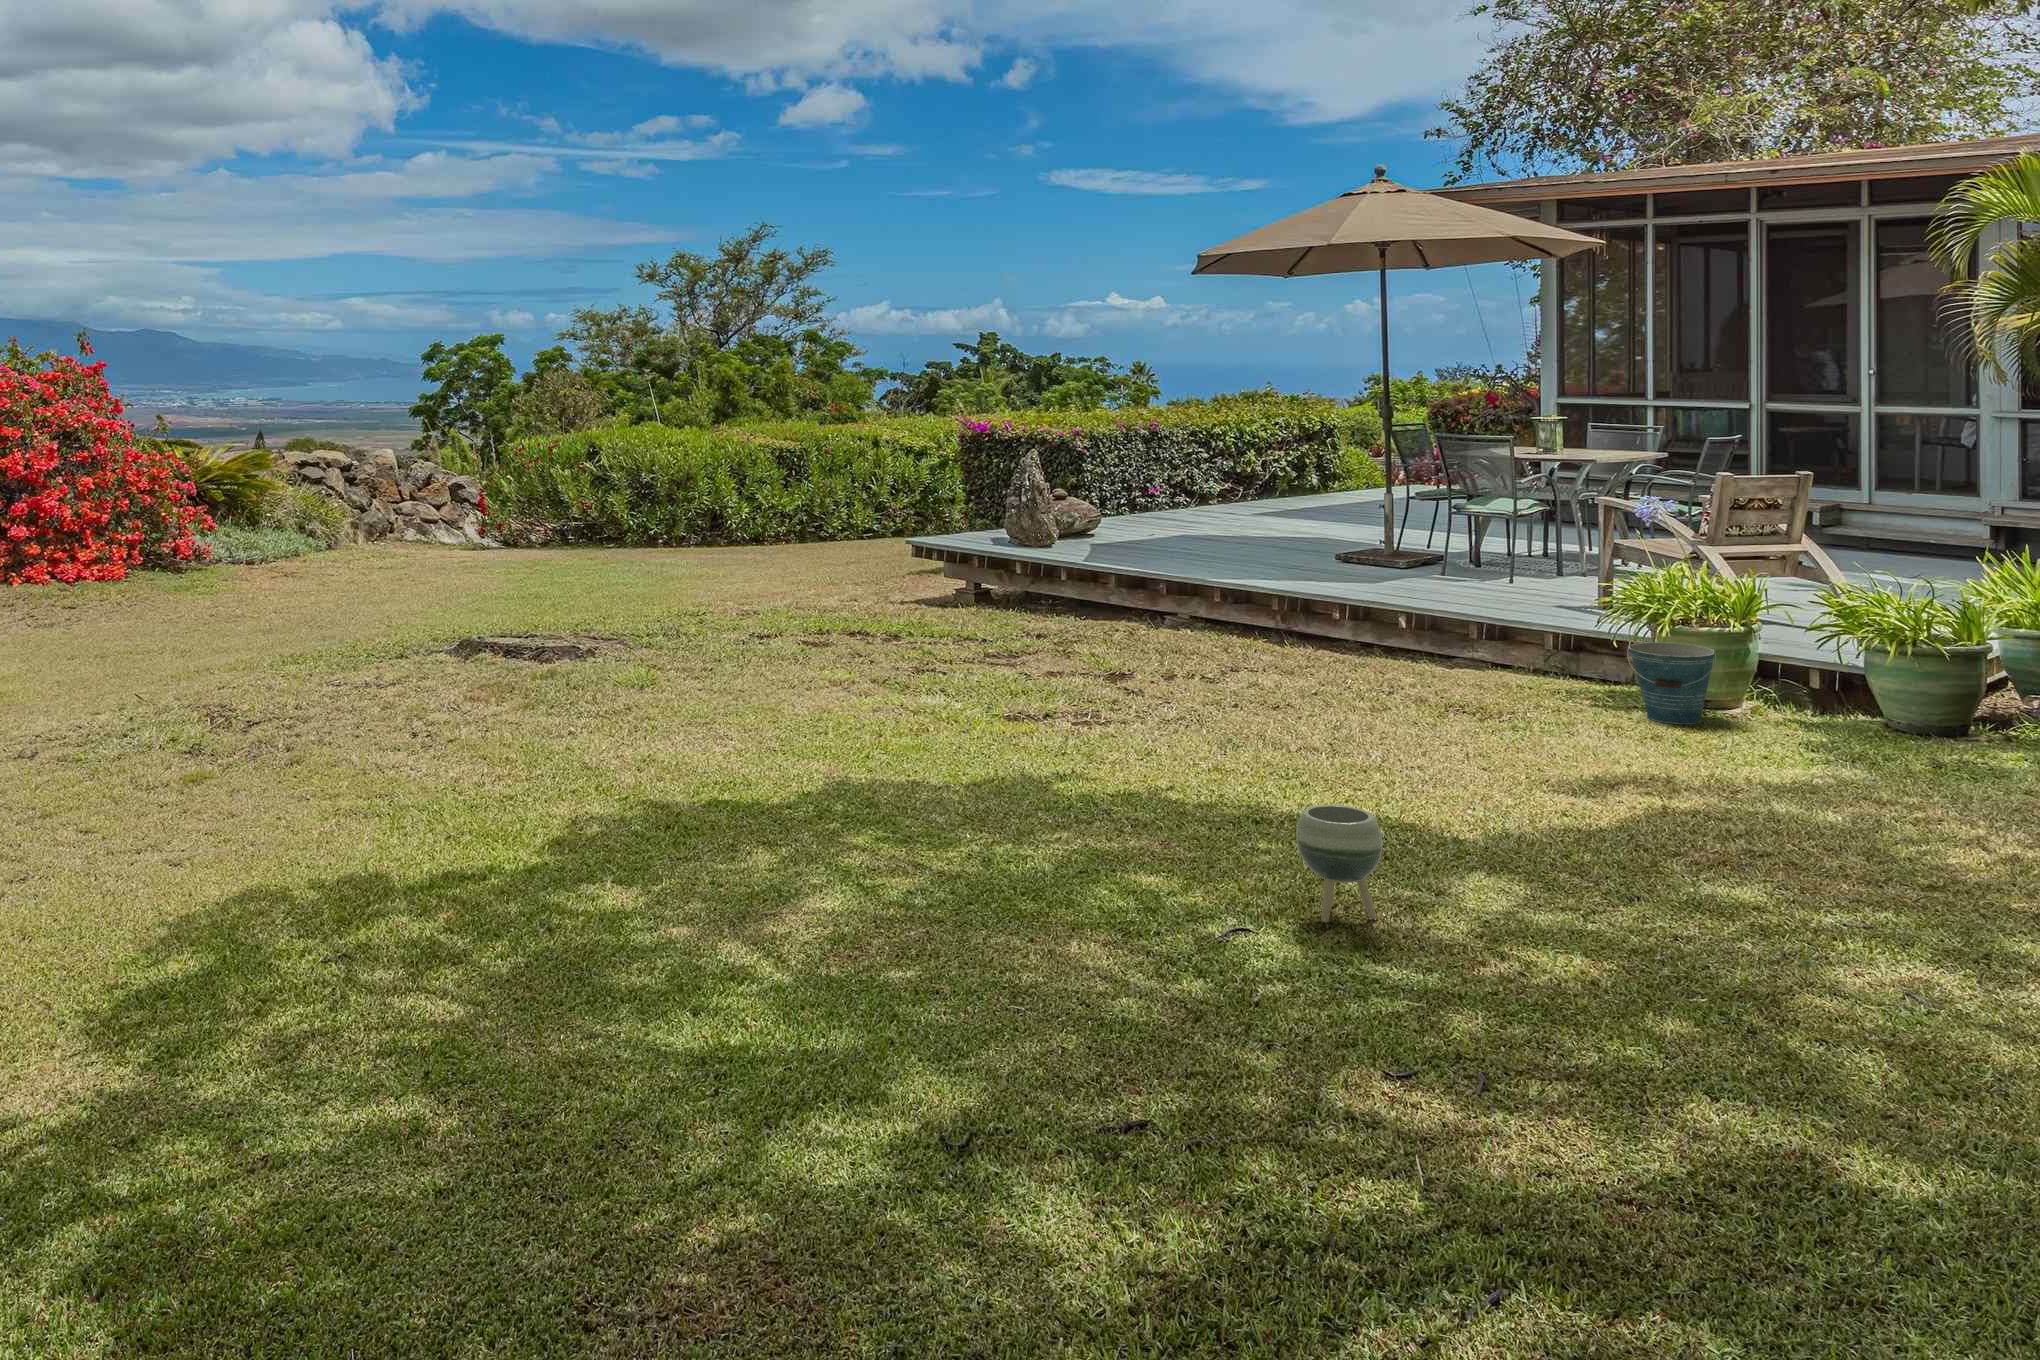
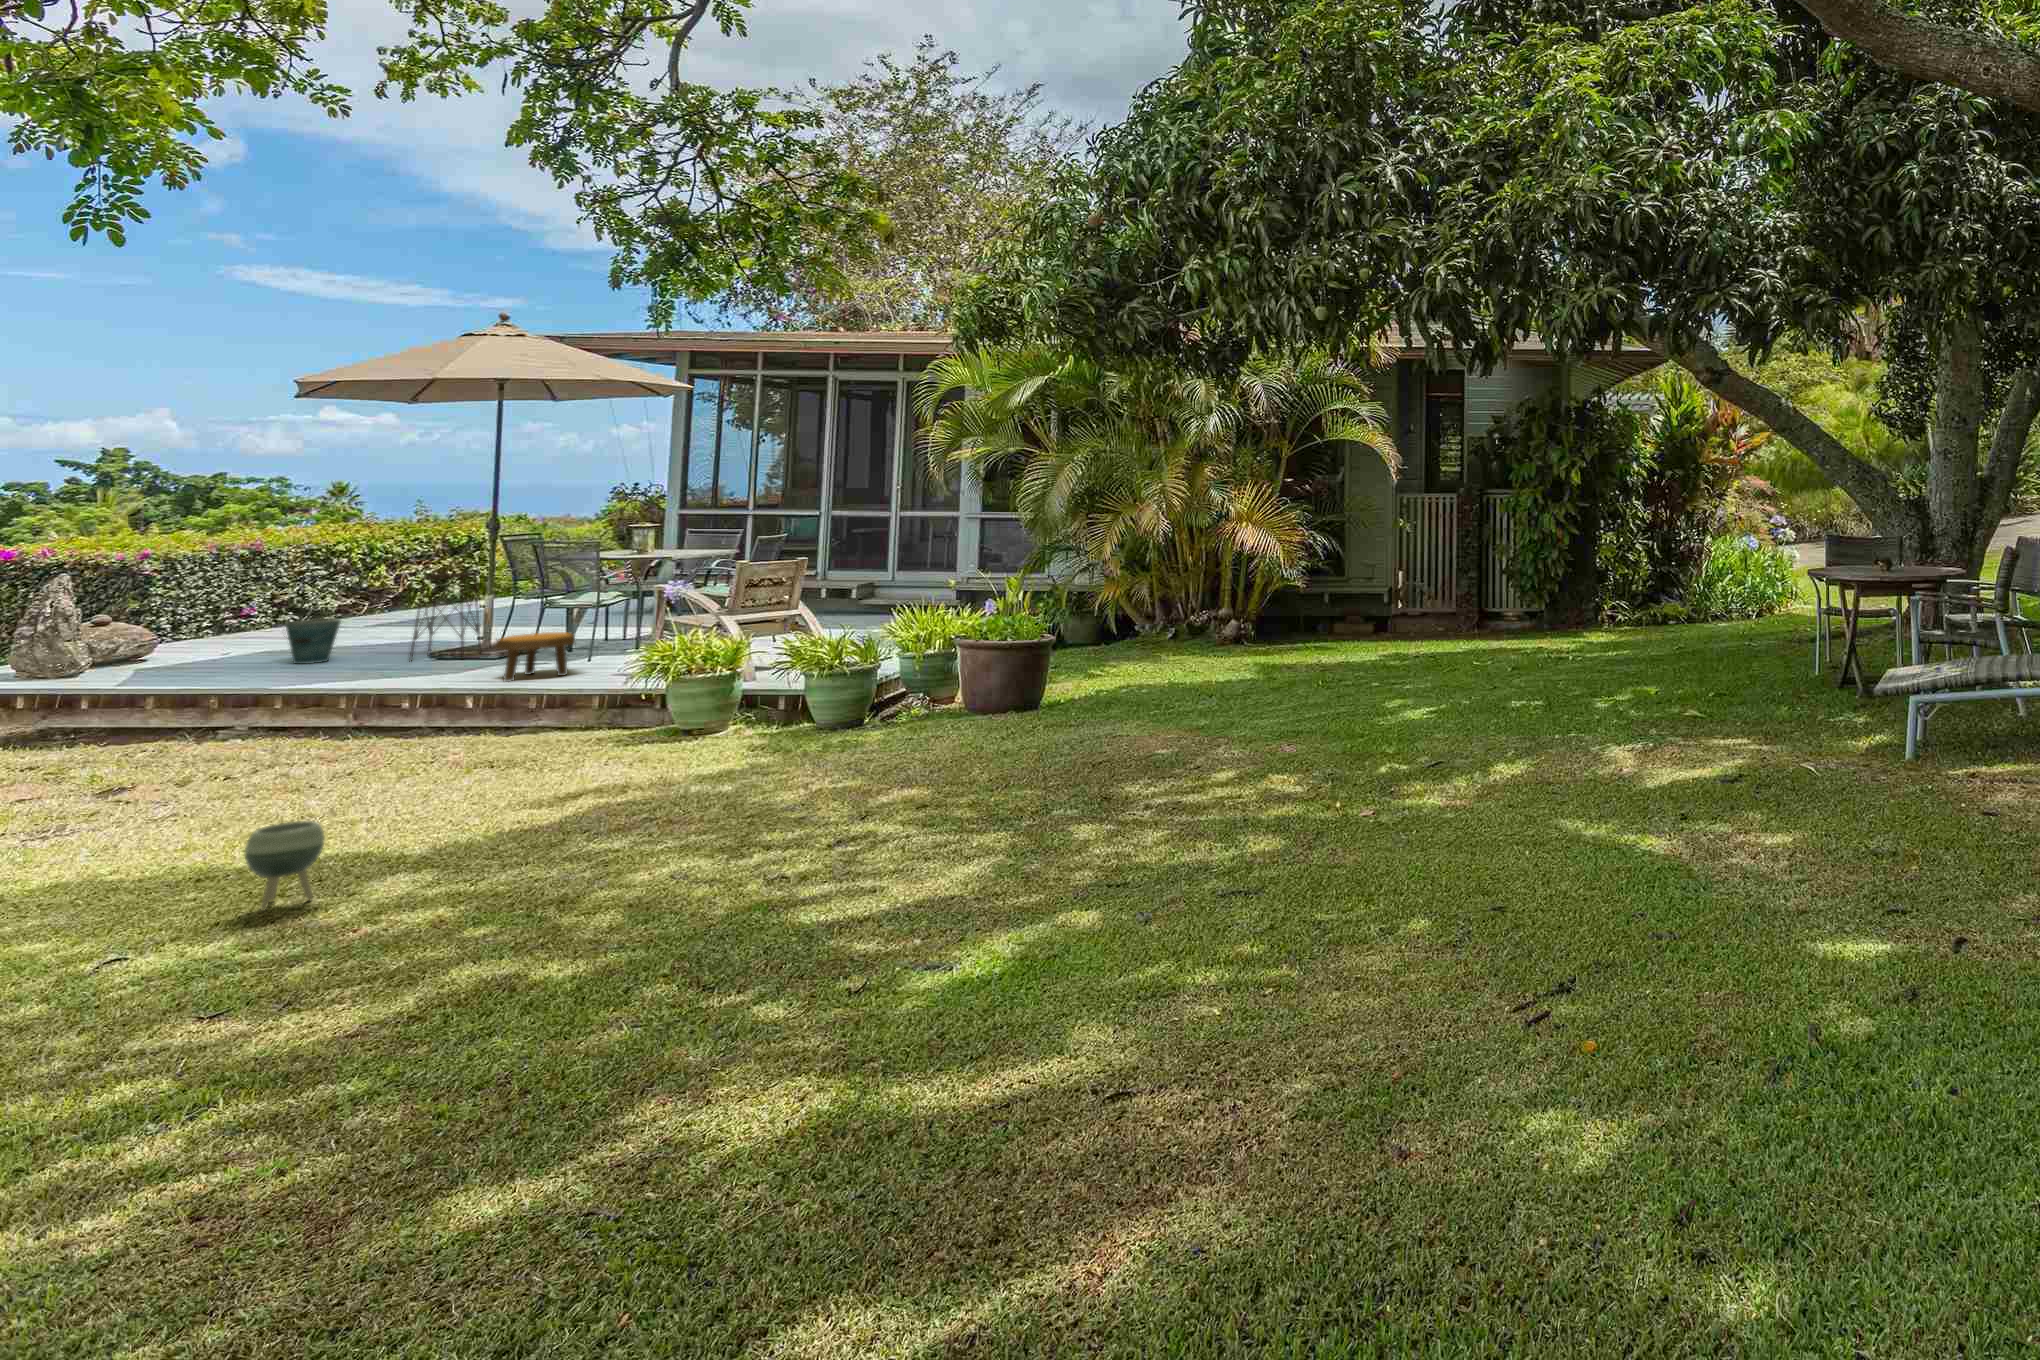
side table: none [1319,465,1388,566] -> present [410,572,481,660]
footstool: none [1422,546,1515,605] -> present [495,632,575,682]
bucket: present [1627,642,1716,724] -> present [285,619,341,664]

